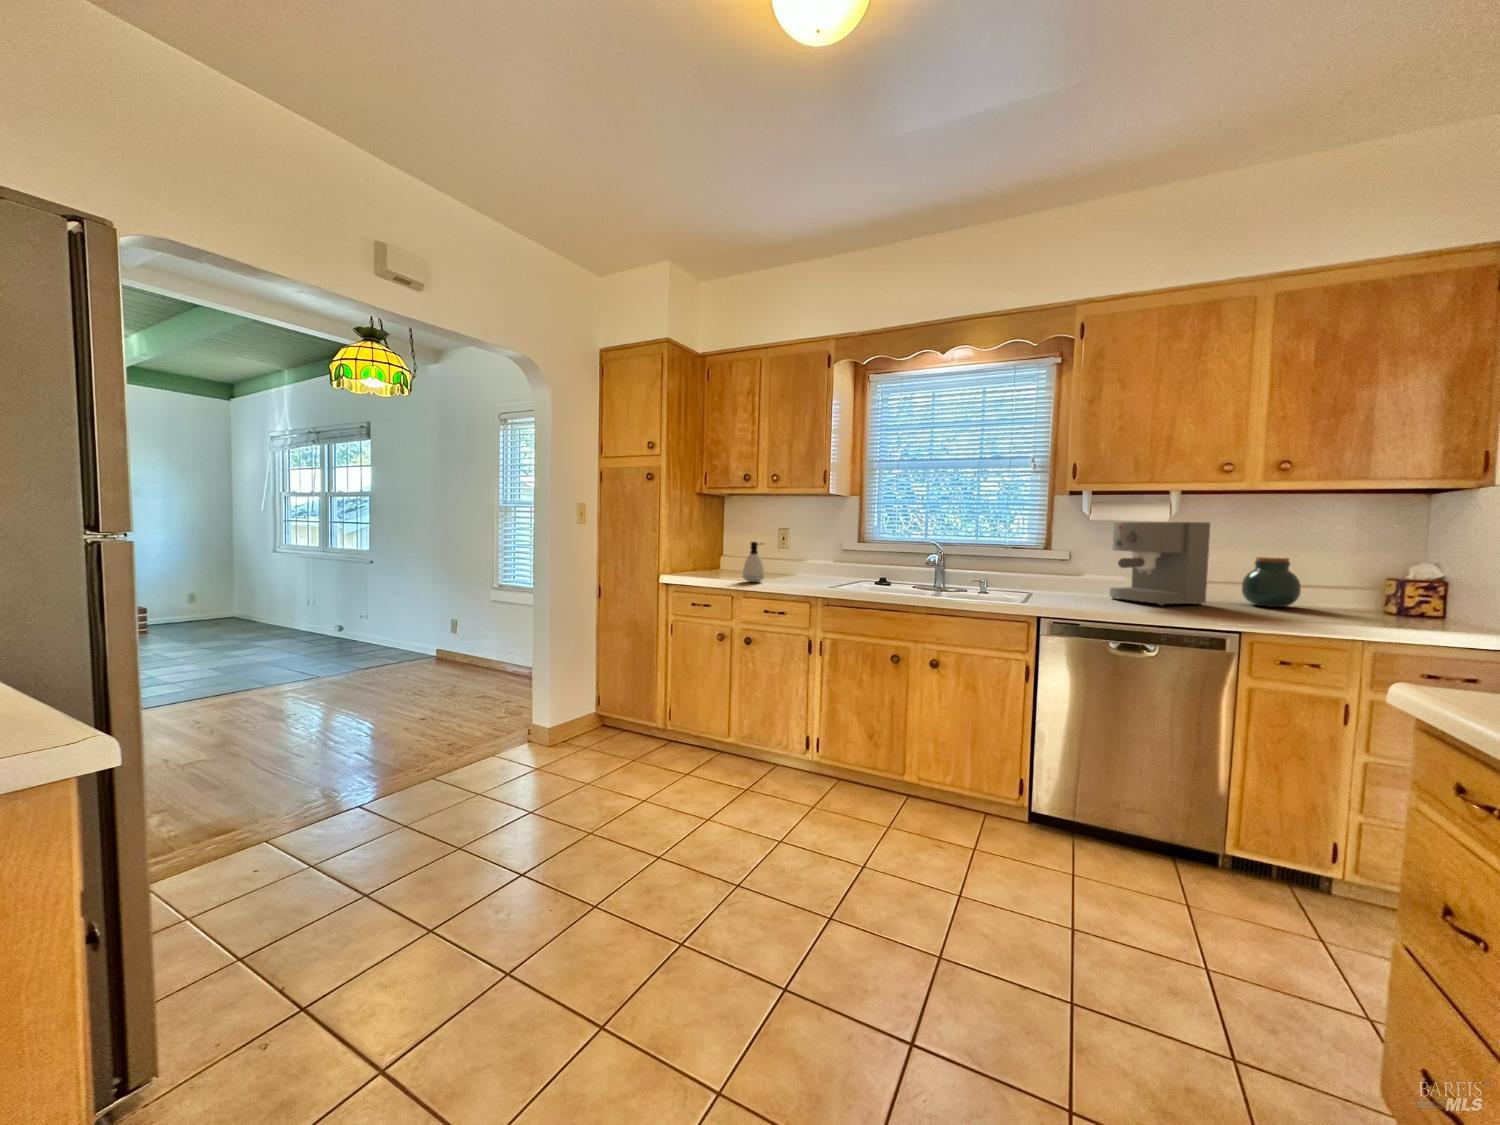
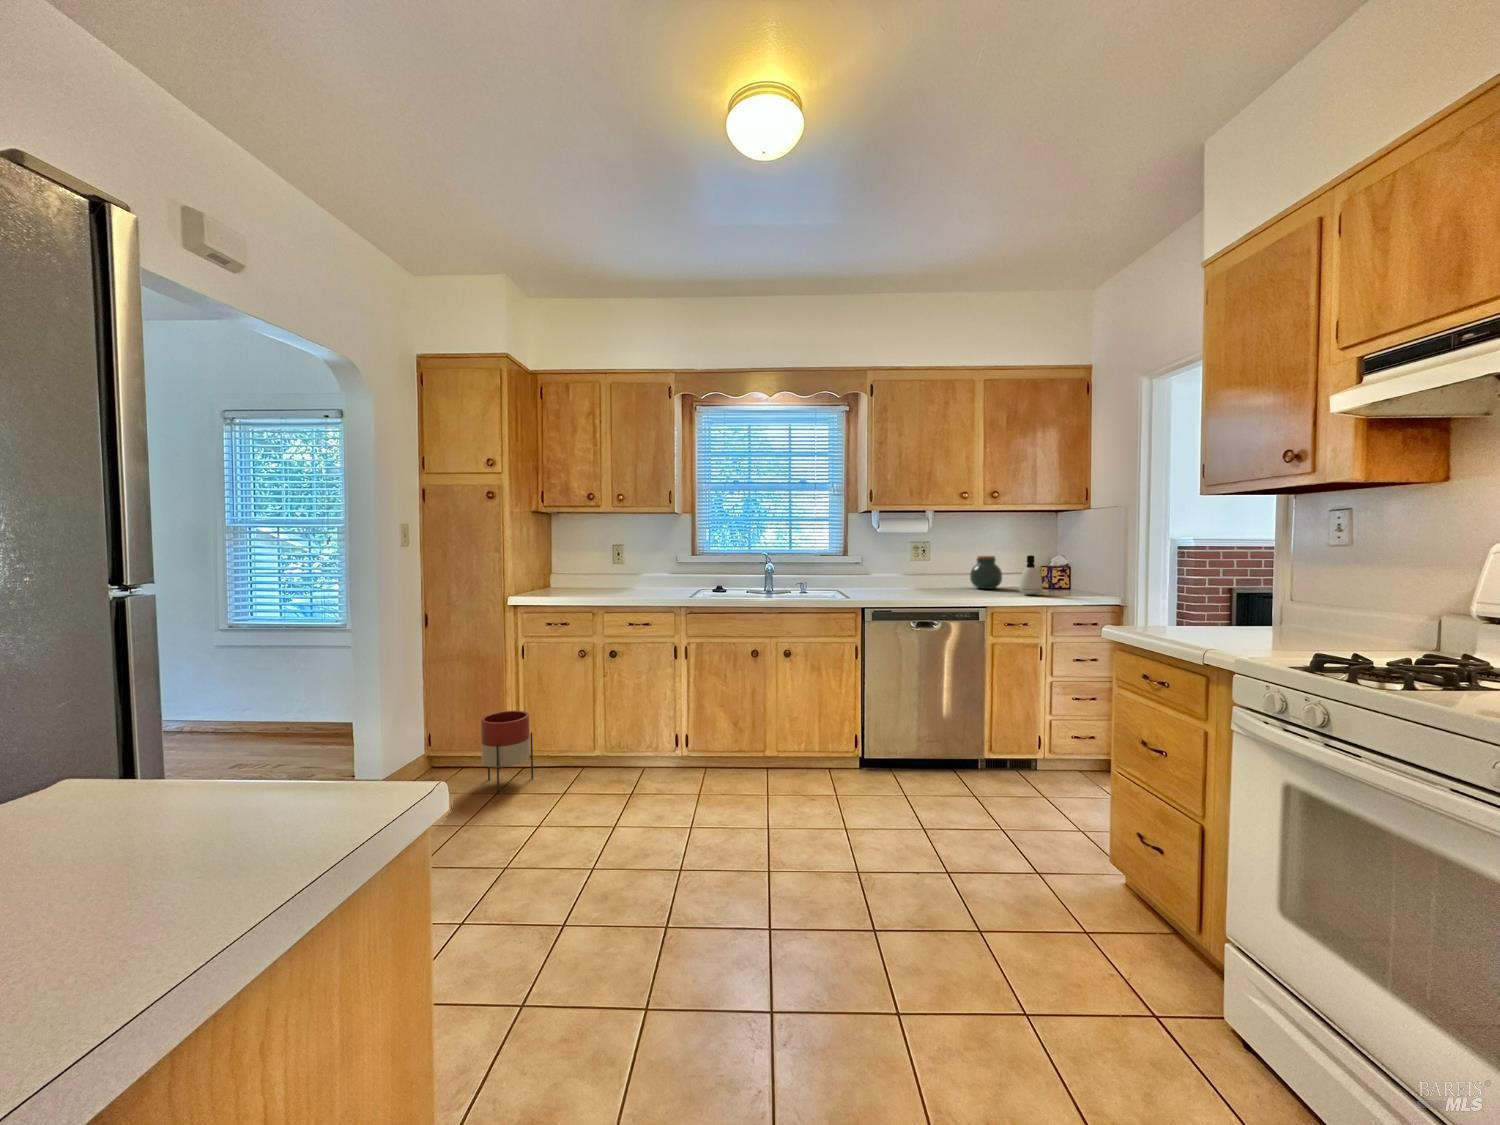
coffee maker: present [1110,522,1210,606] -> none [895,533,953,593]
soap dispenser: present [743,542,764,582] -> present [1019,555,1042,595]
planter: none [626,685,673,762] -> present [481,711,533,794]

